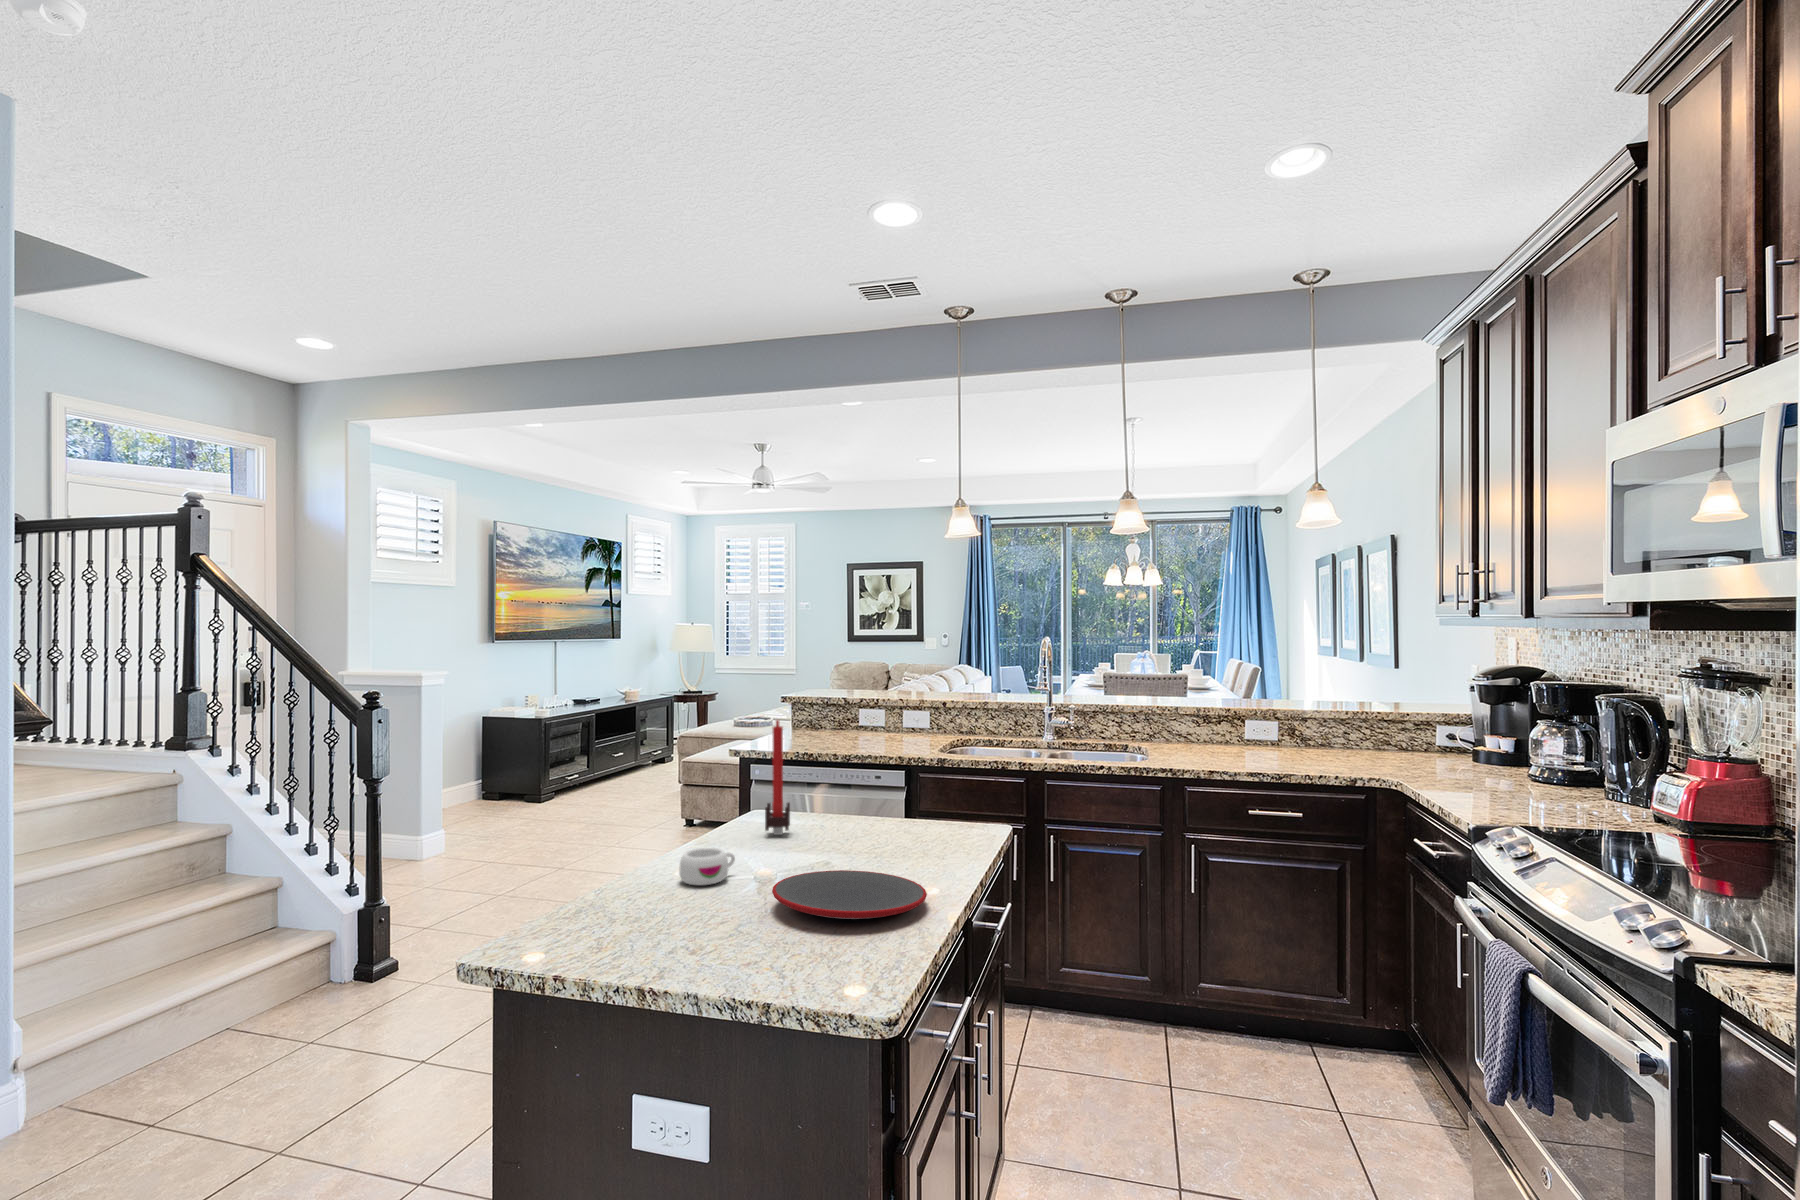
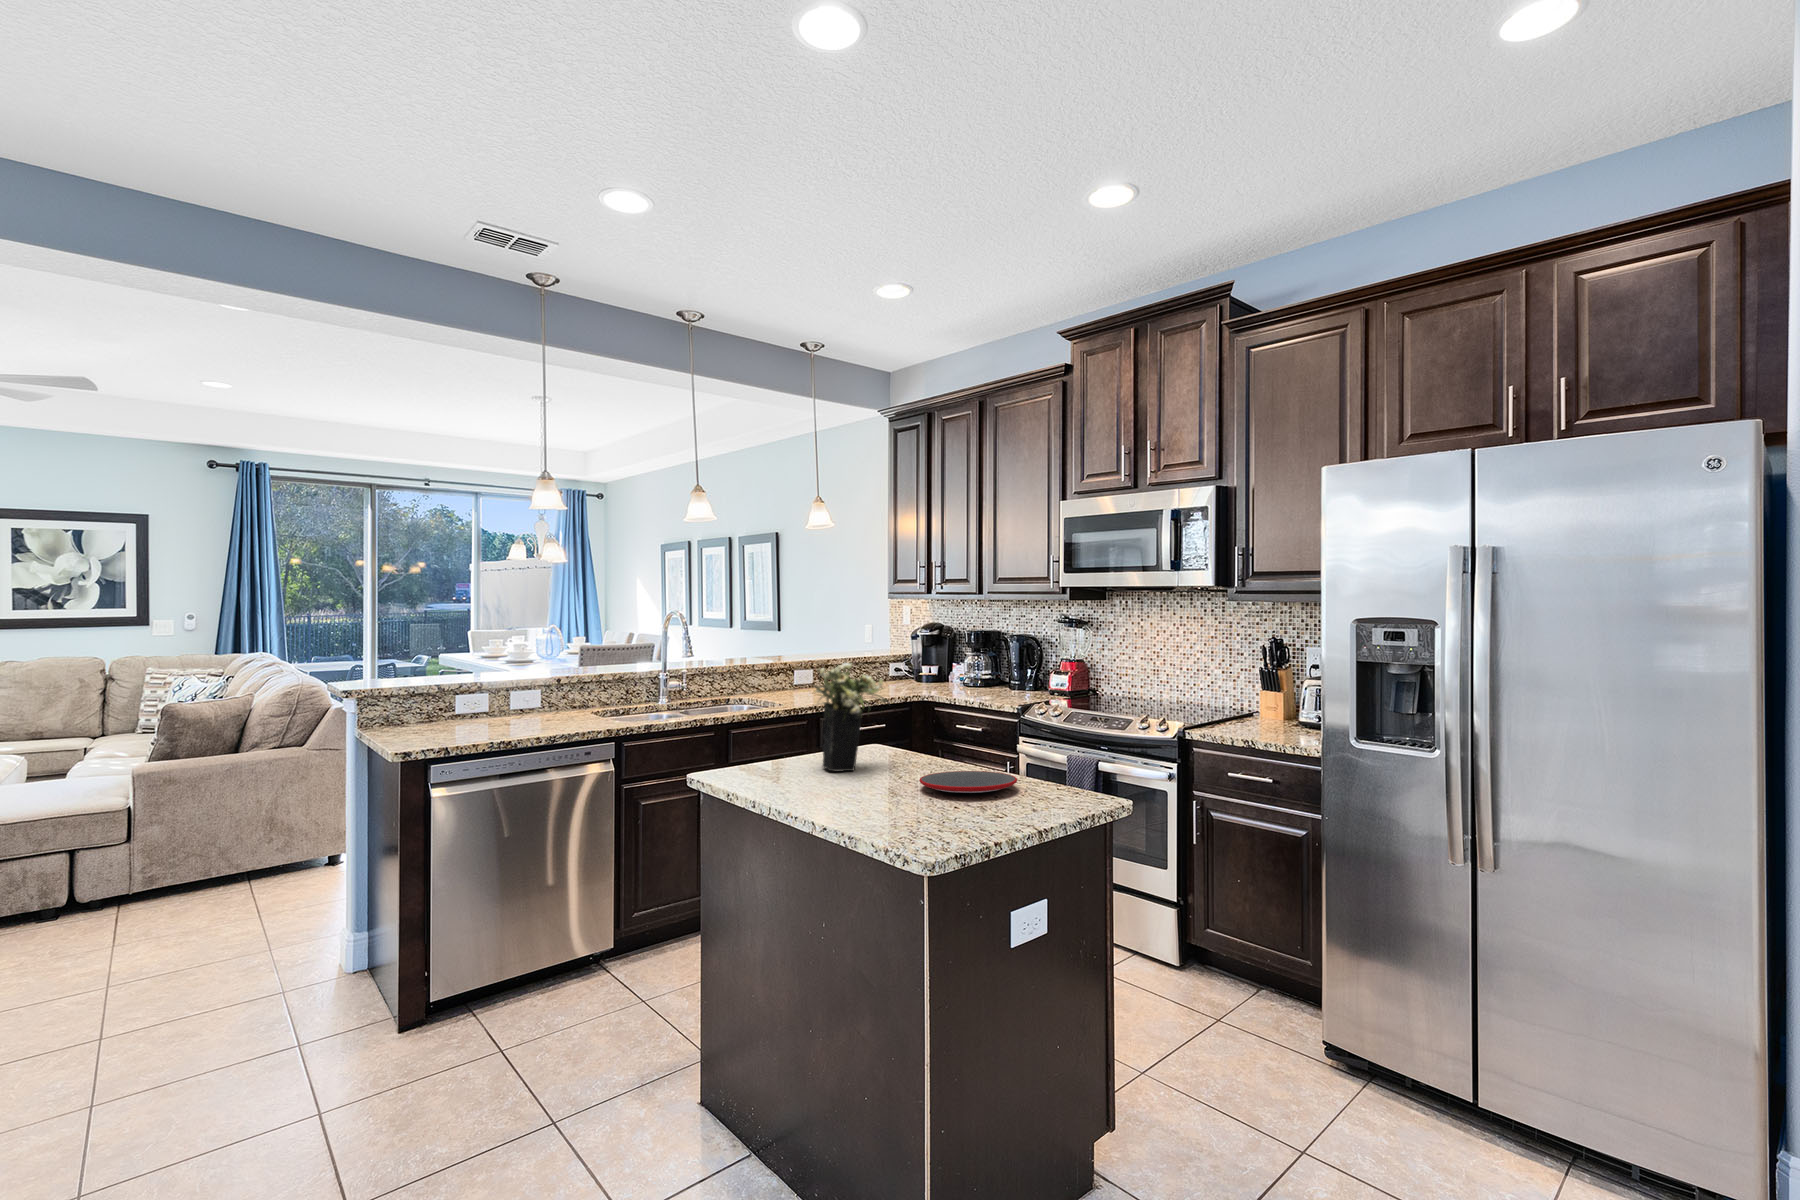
flower arrangement: none [827,692,948,846] -> present [814,660,888,771]
candle: present [765,720,790,835] -> none [761,689,788,783]
mug: present [679,848,735,886] -> none [844,781,880,808]

